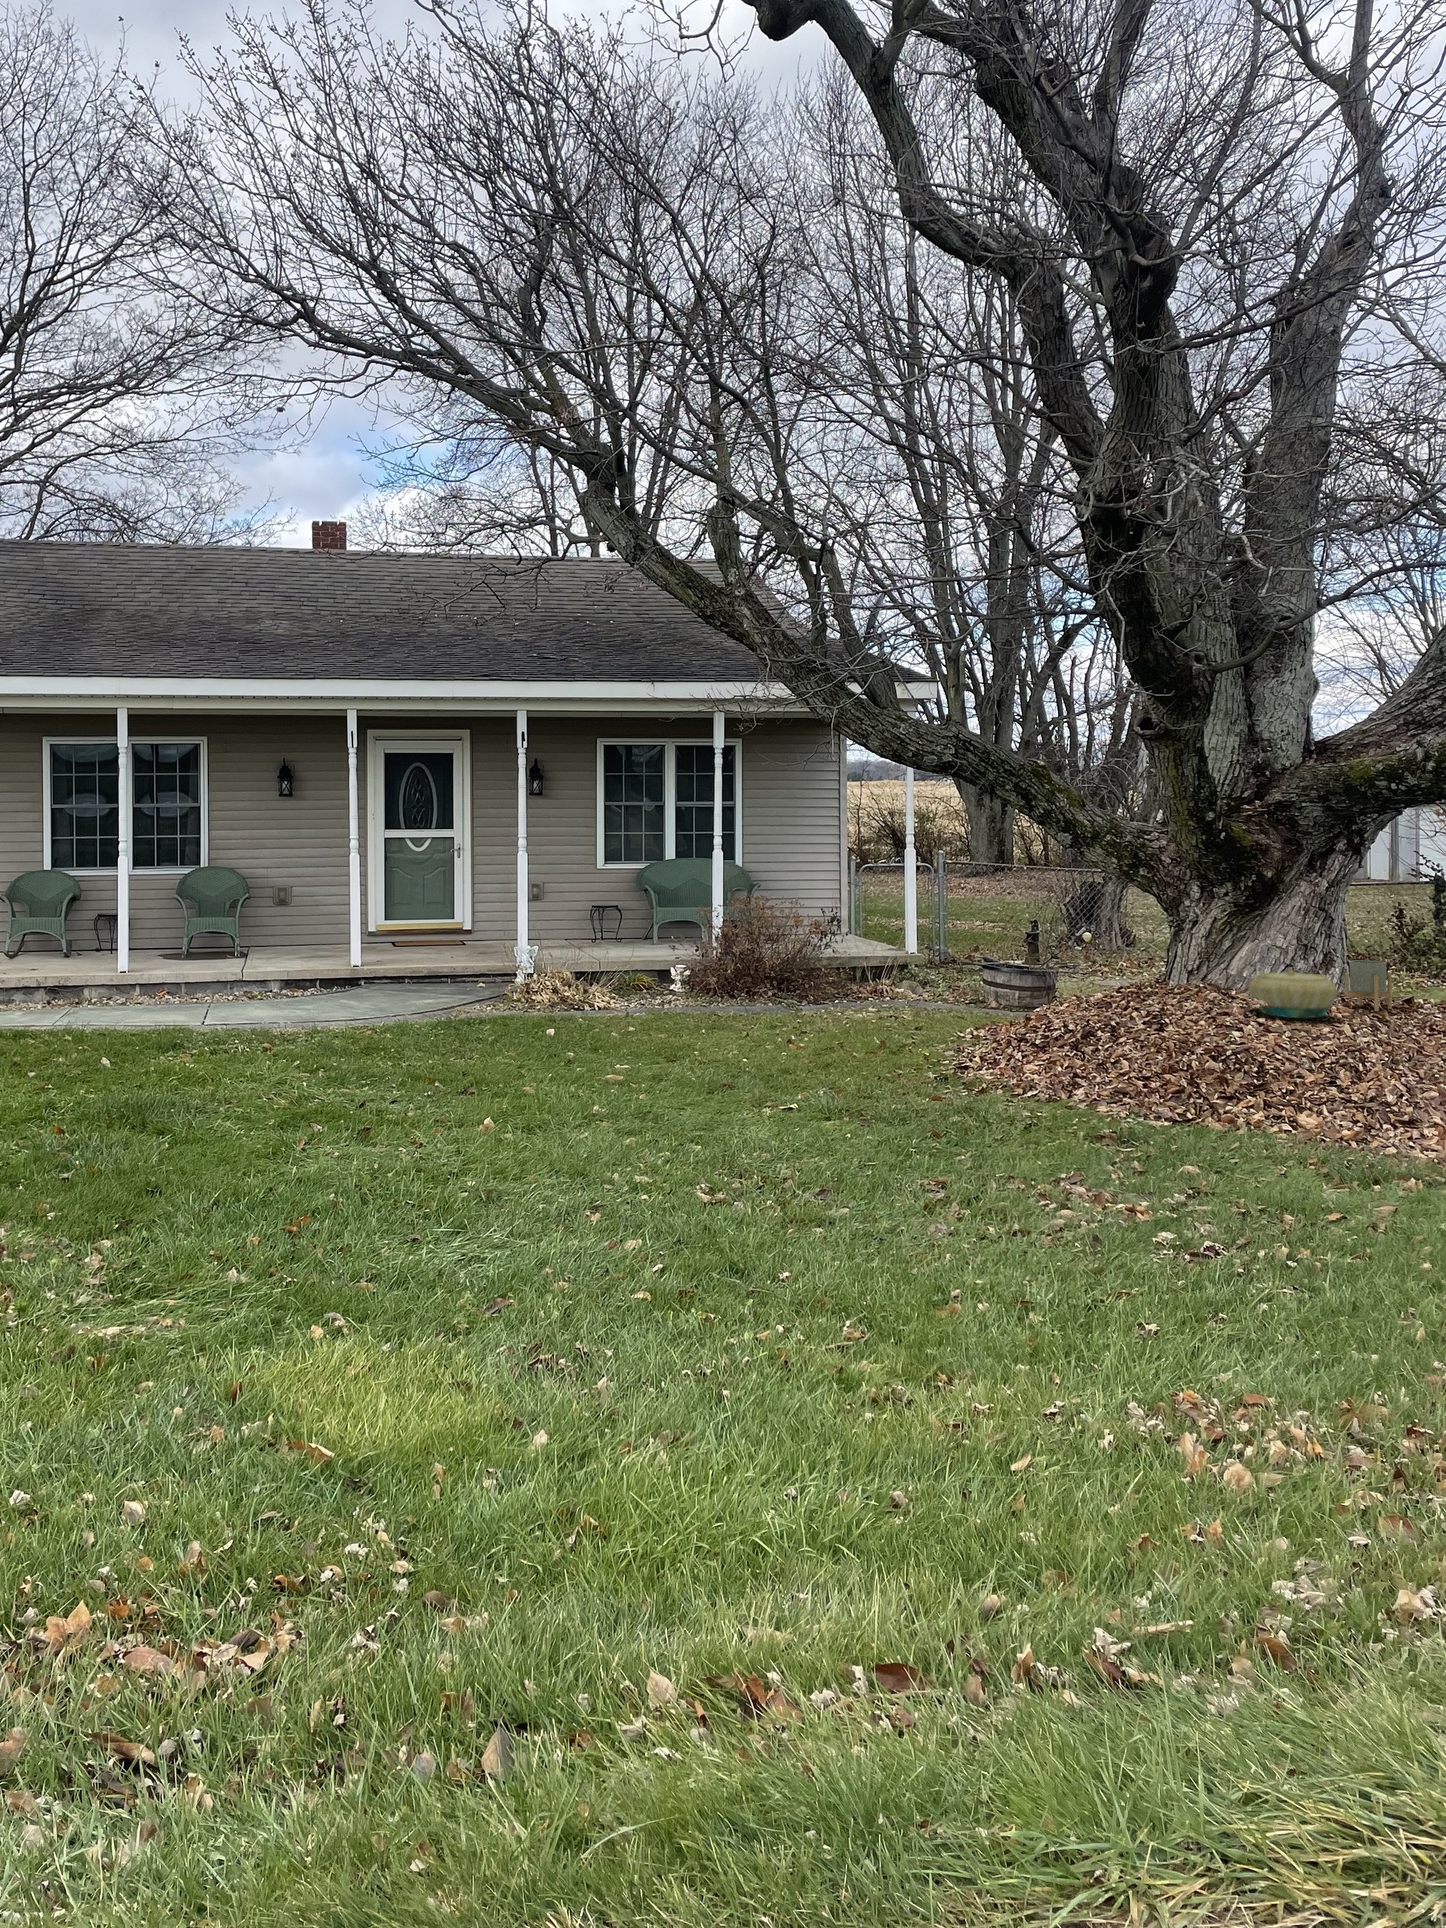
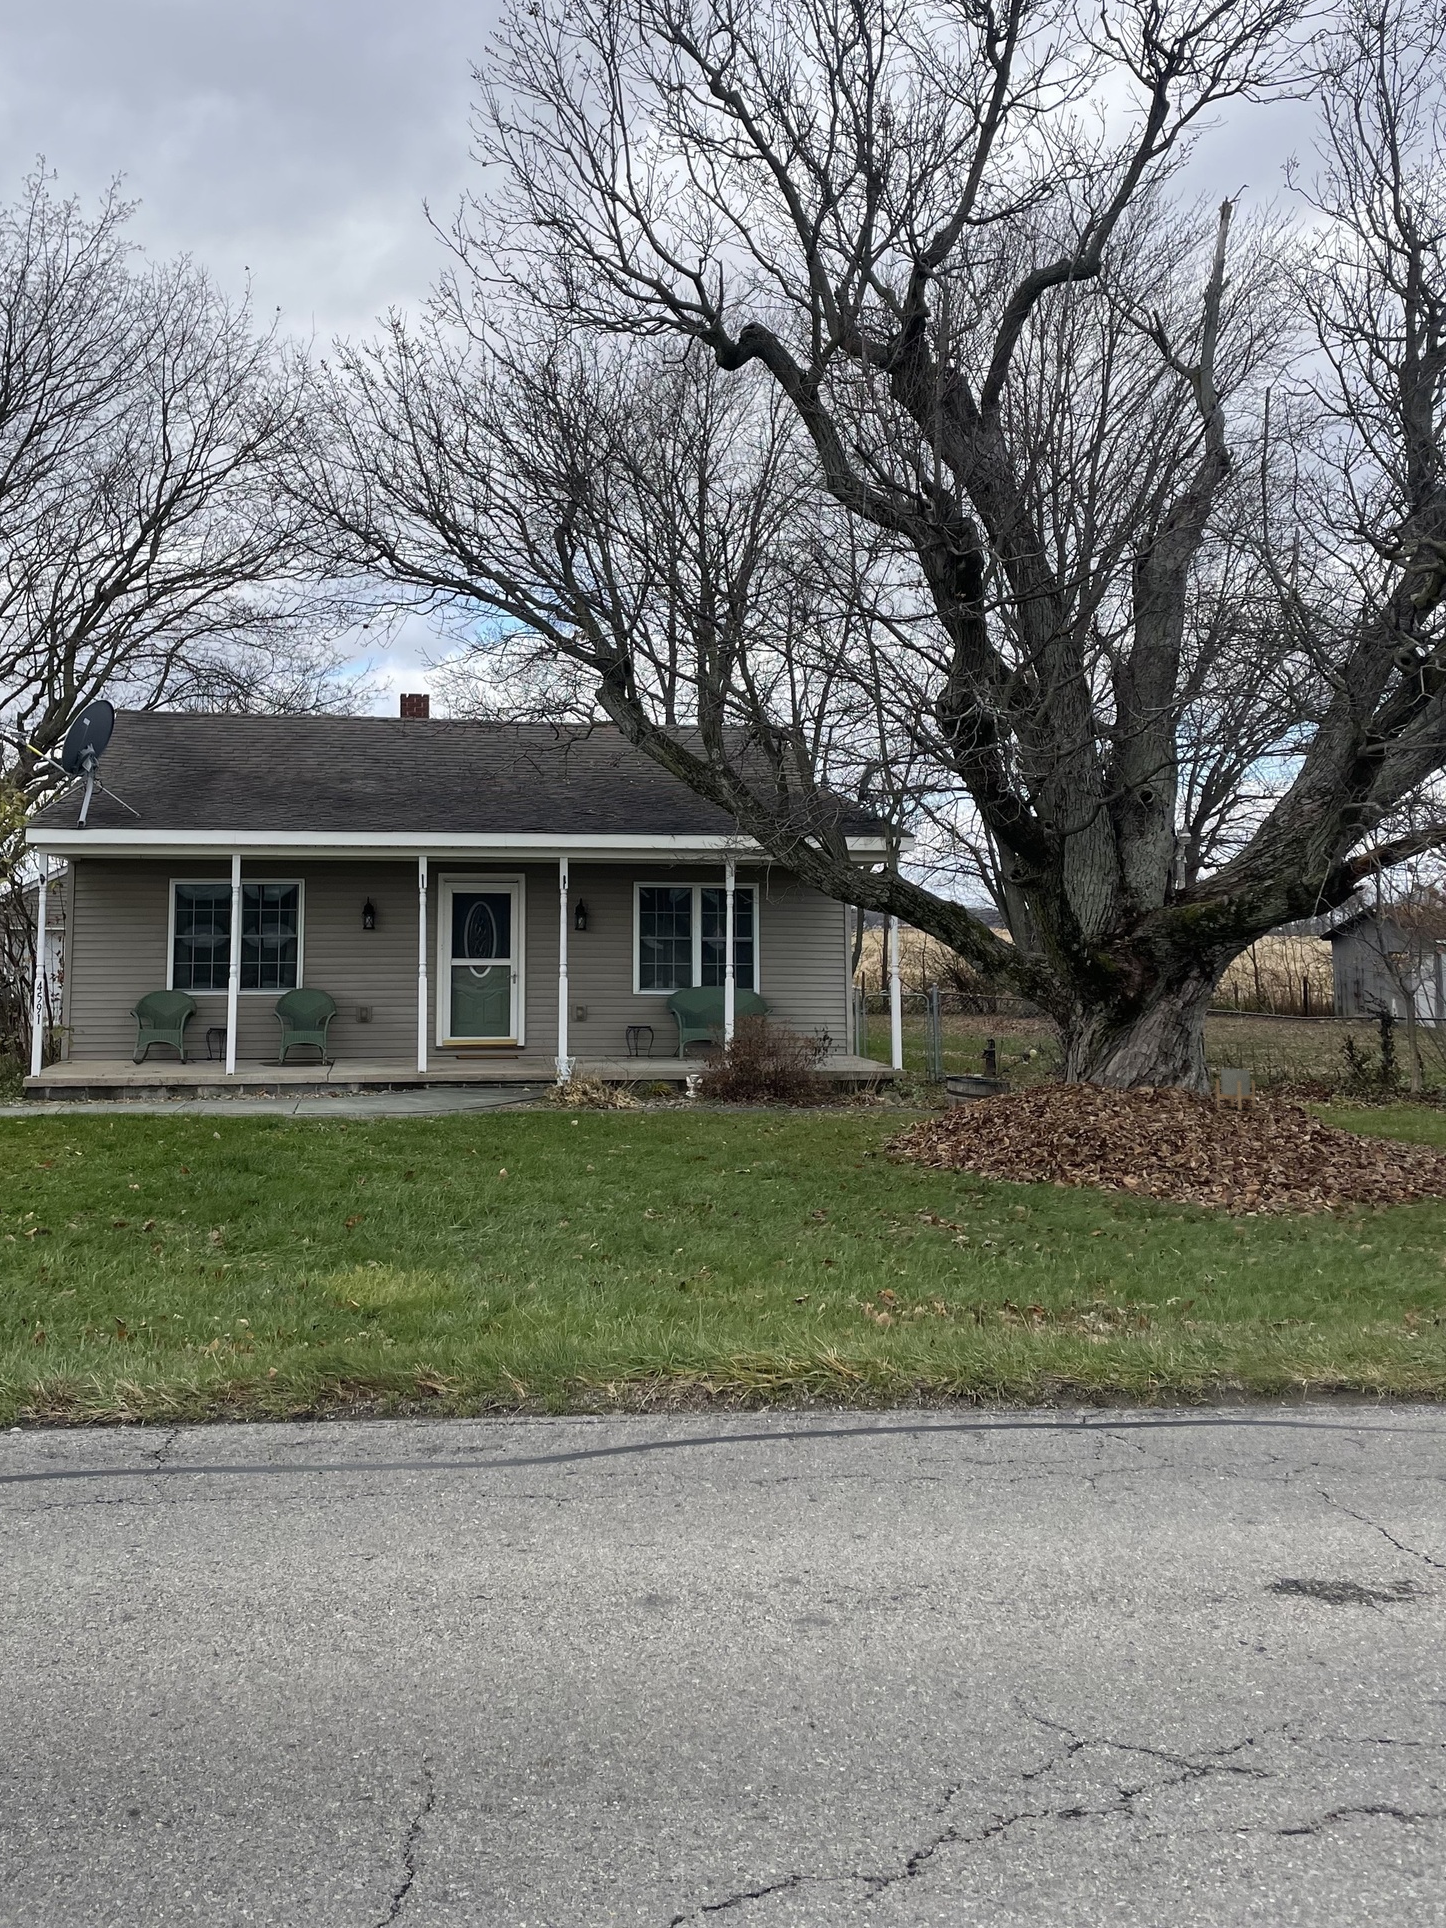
basket: present [1249,970,1338,1018] -> none [1130,1074,1199,1112]

